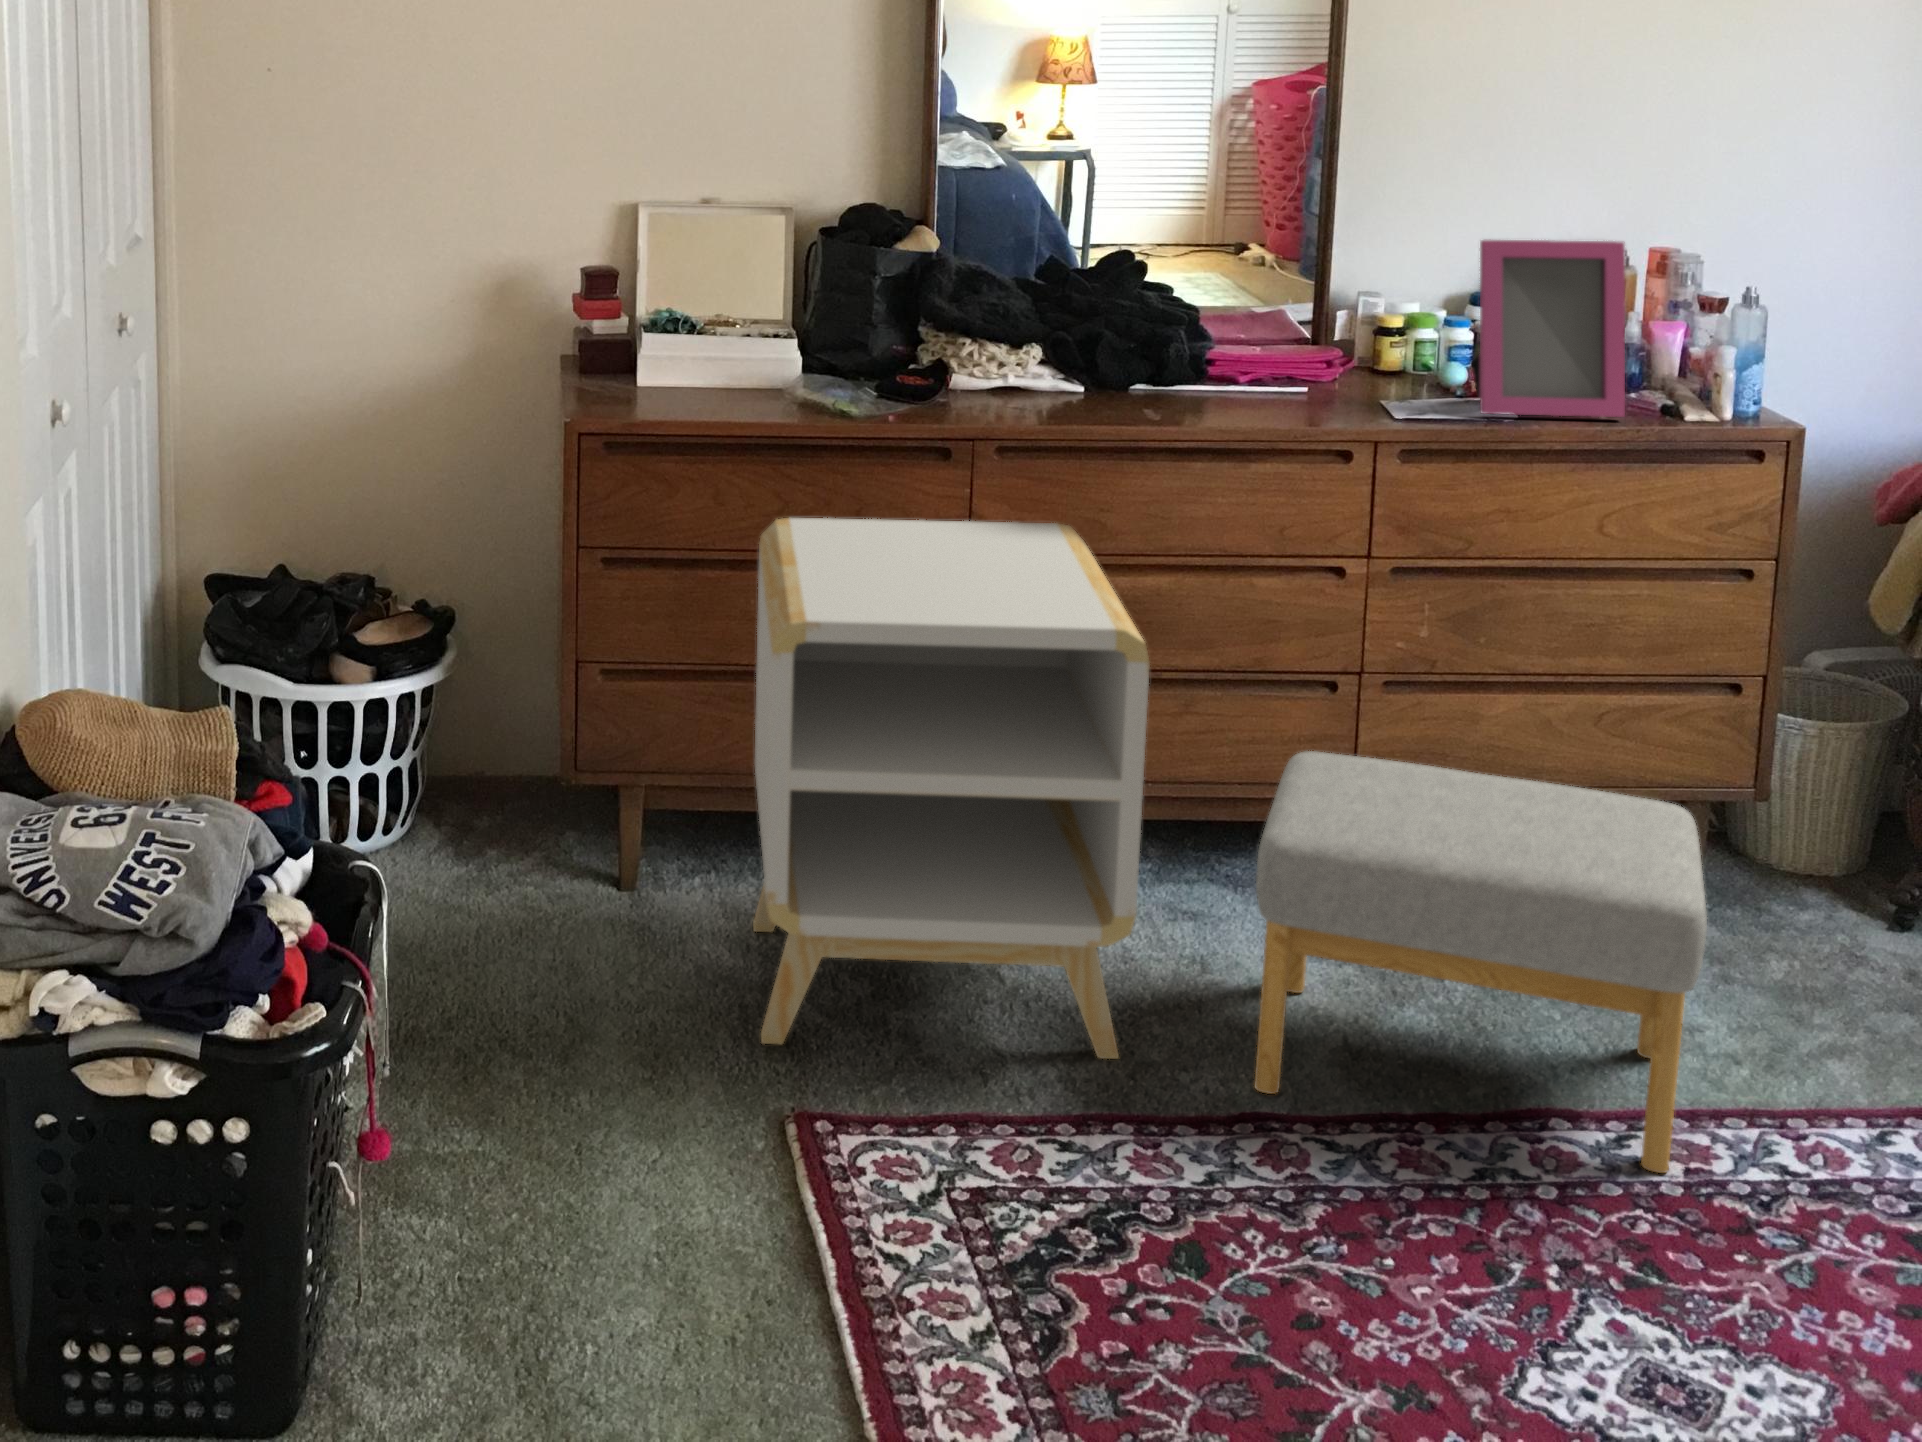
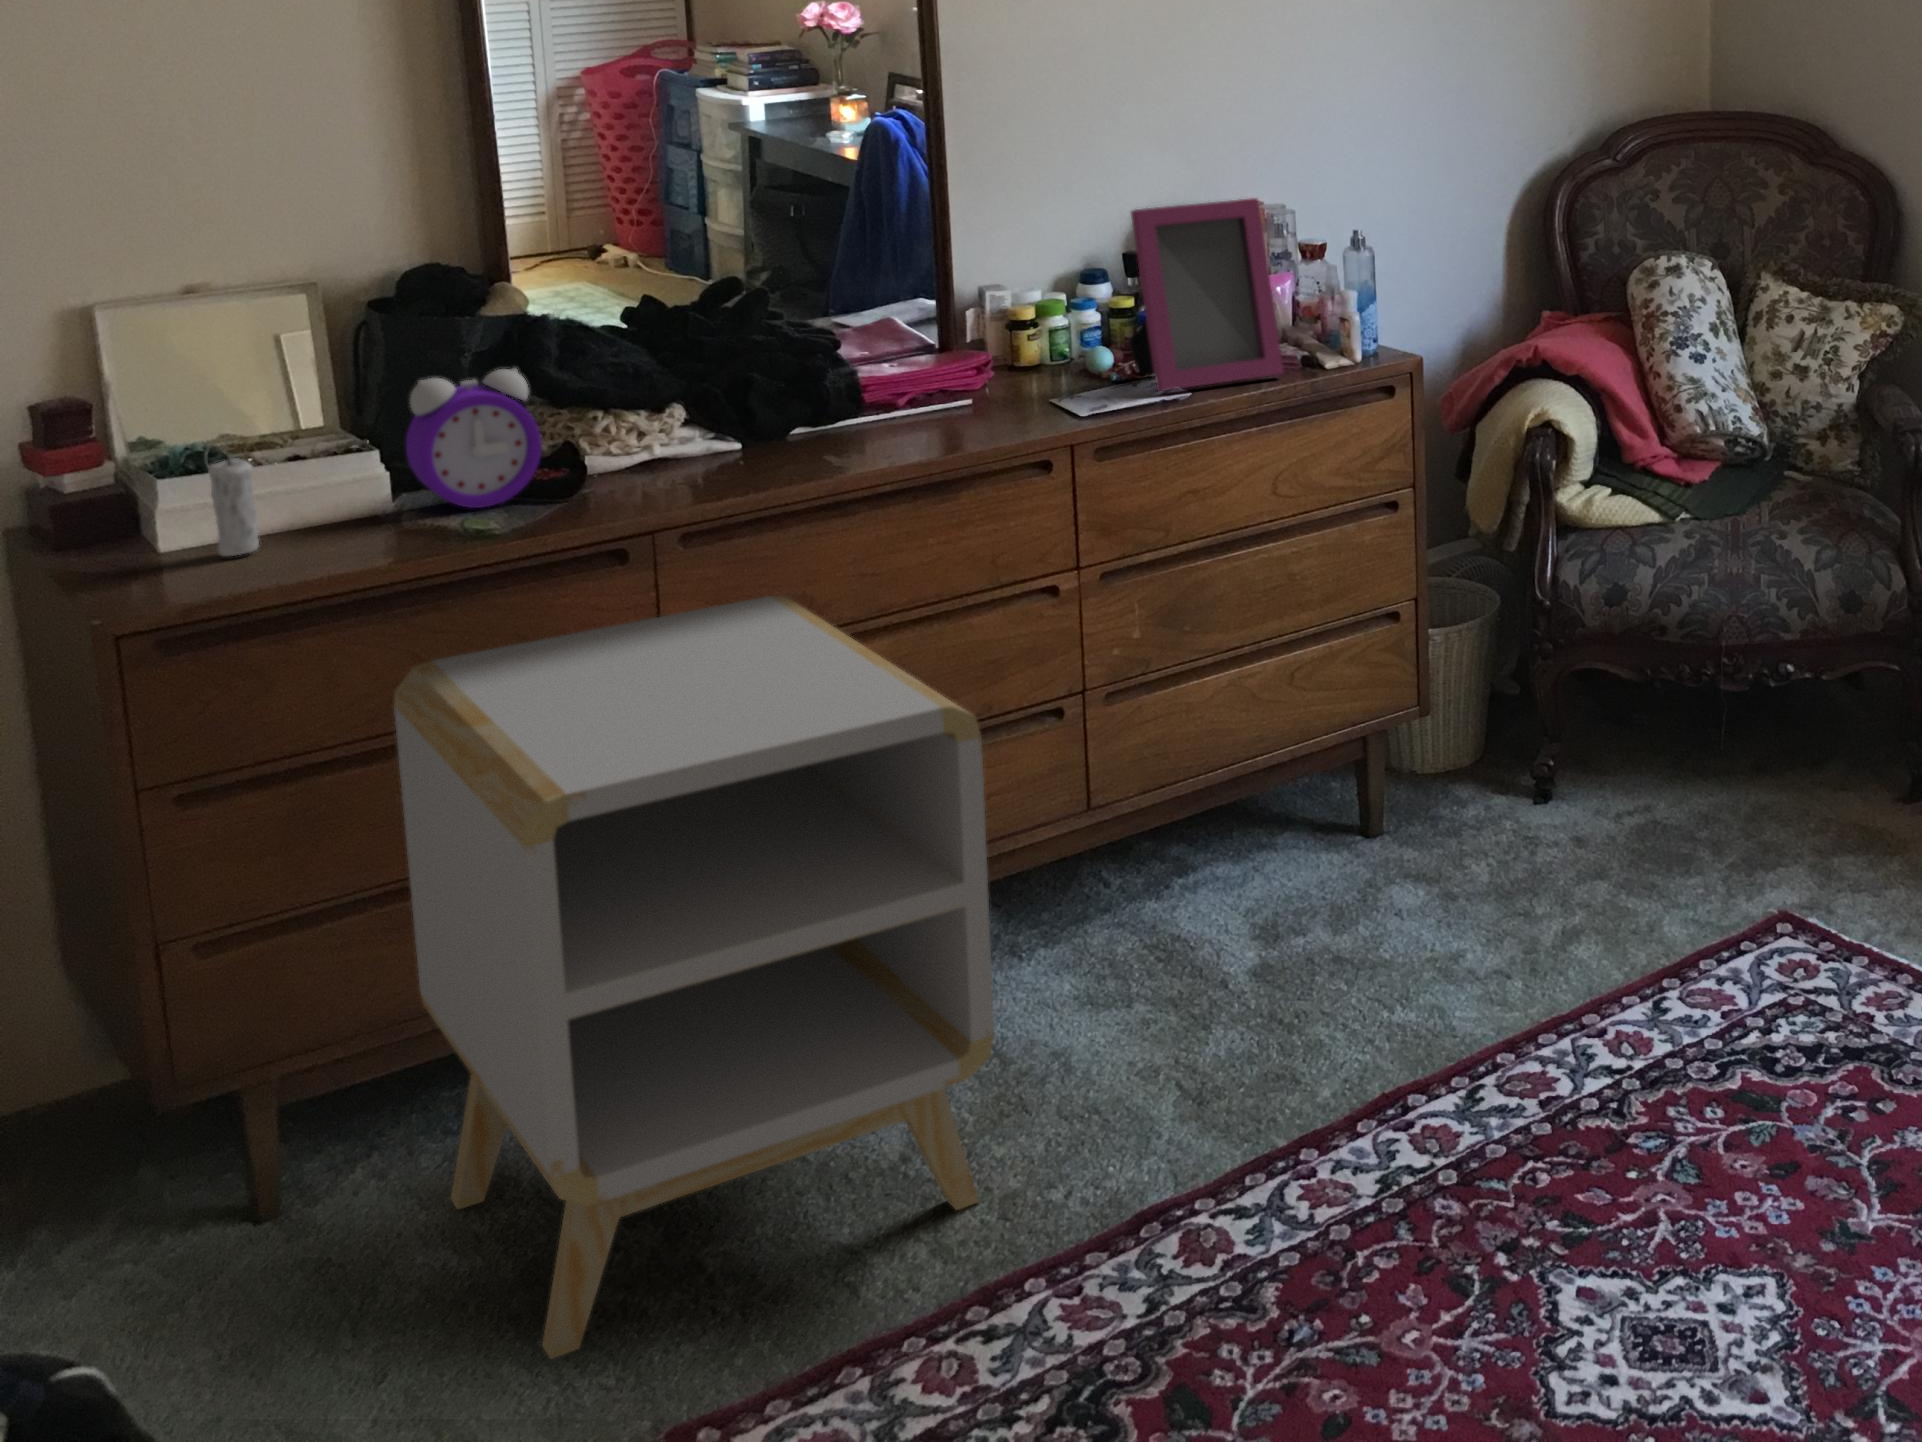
alarm clock: none [806,307,899,412] -> present [406,368,541,508]
candle: none [661,332,691,414] -> present [208,458,259,556]
footstool: present [1255,751,1707,1173] -> none [1072,748,1536,1181]

